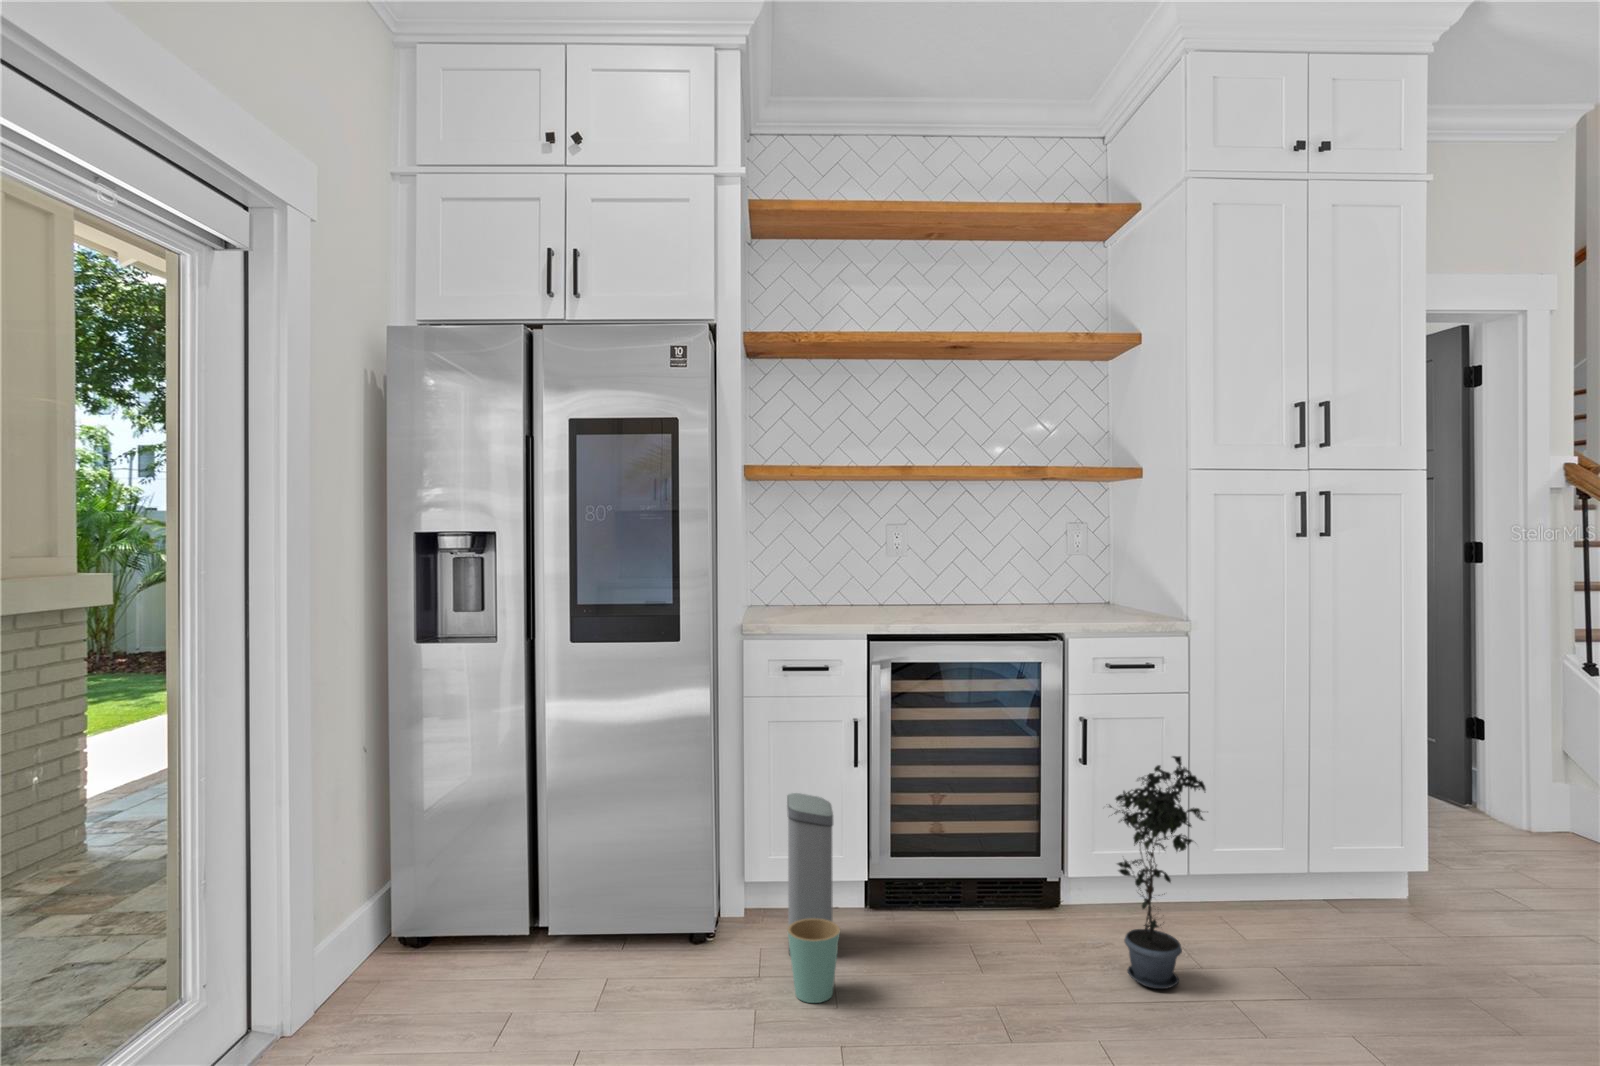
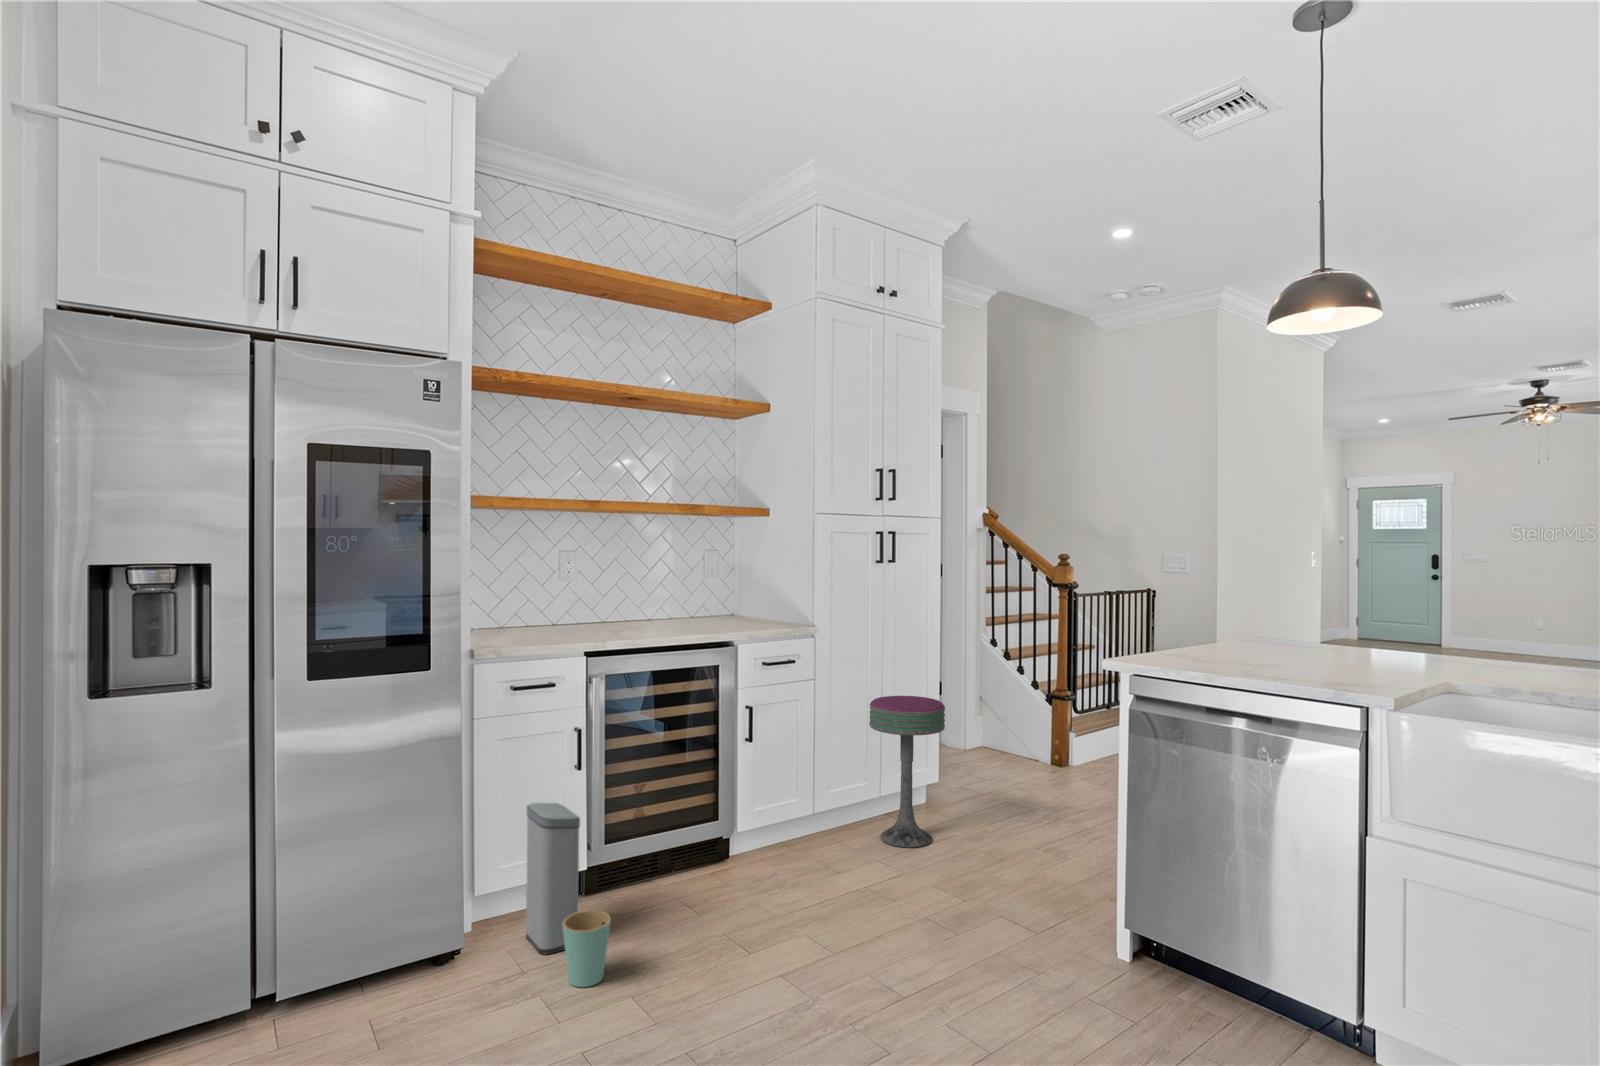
bar stool: none [1272,728,1398,953] -> present [869,696,945,847]
potted plant: present [1109,756,1206,989] -> none [791,727,865,902]

